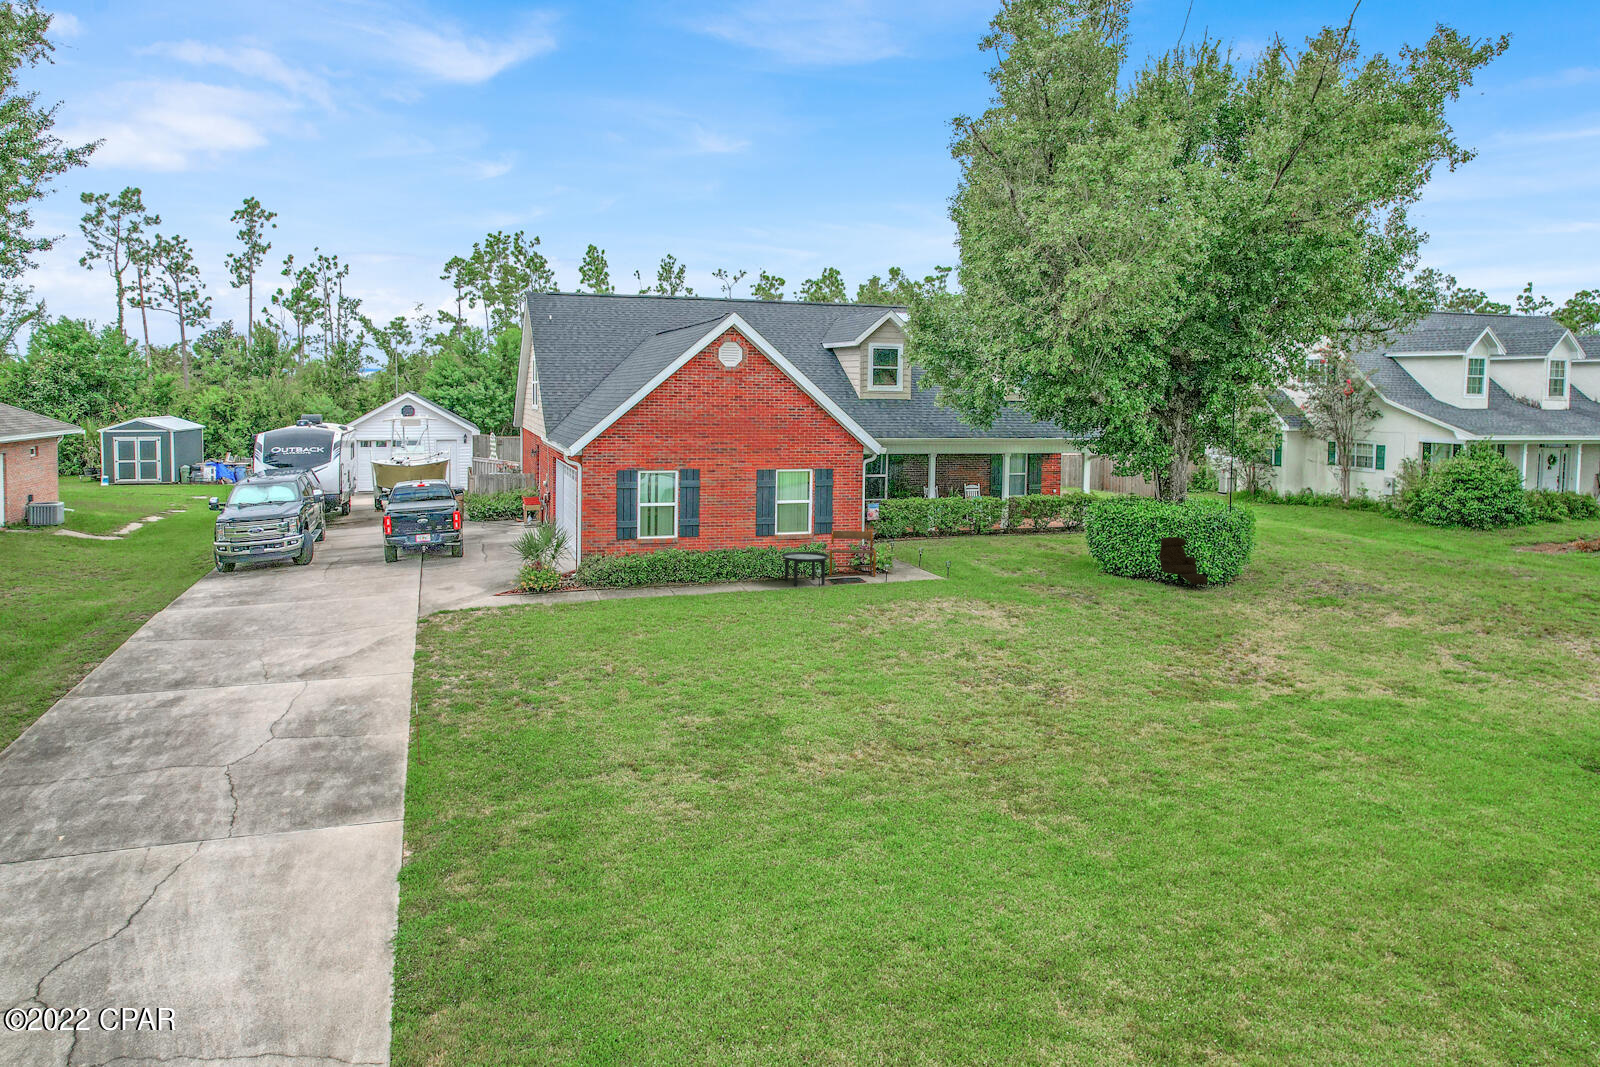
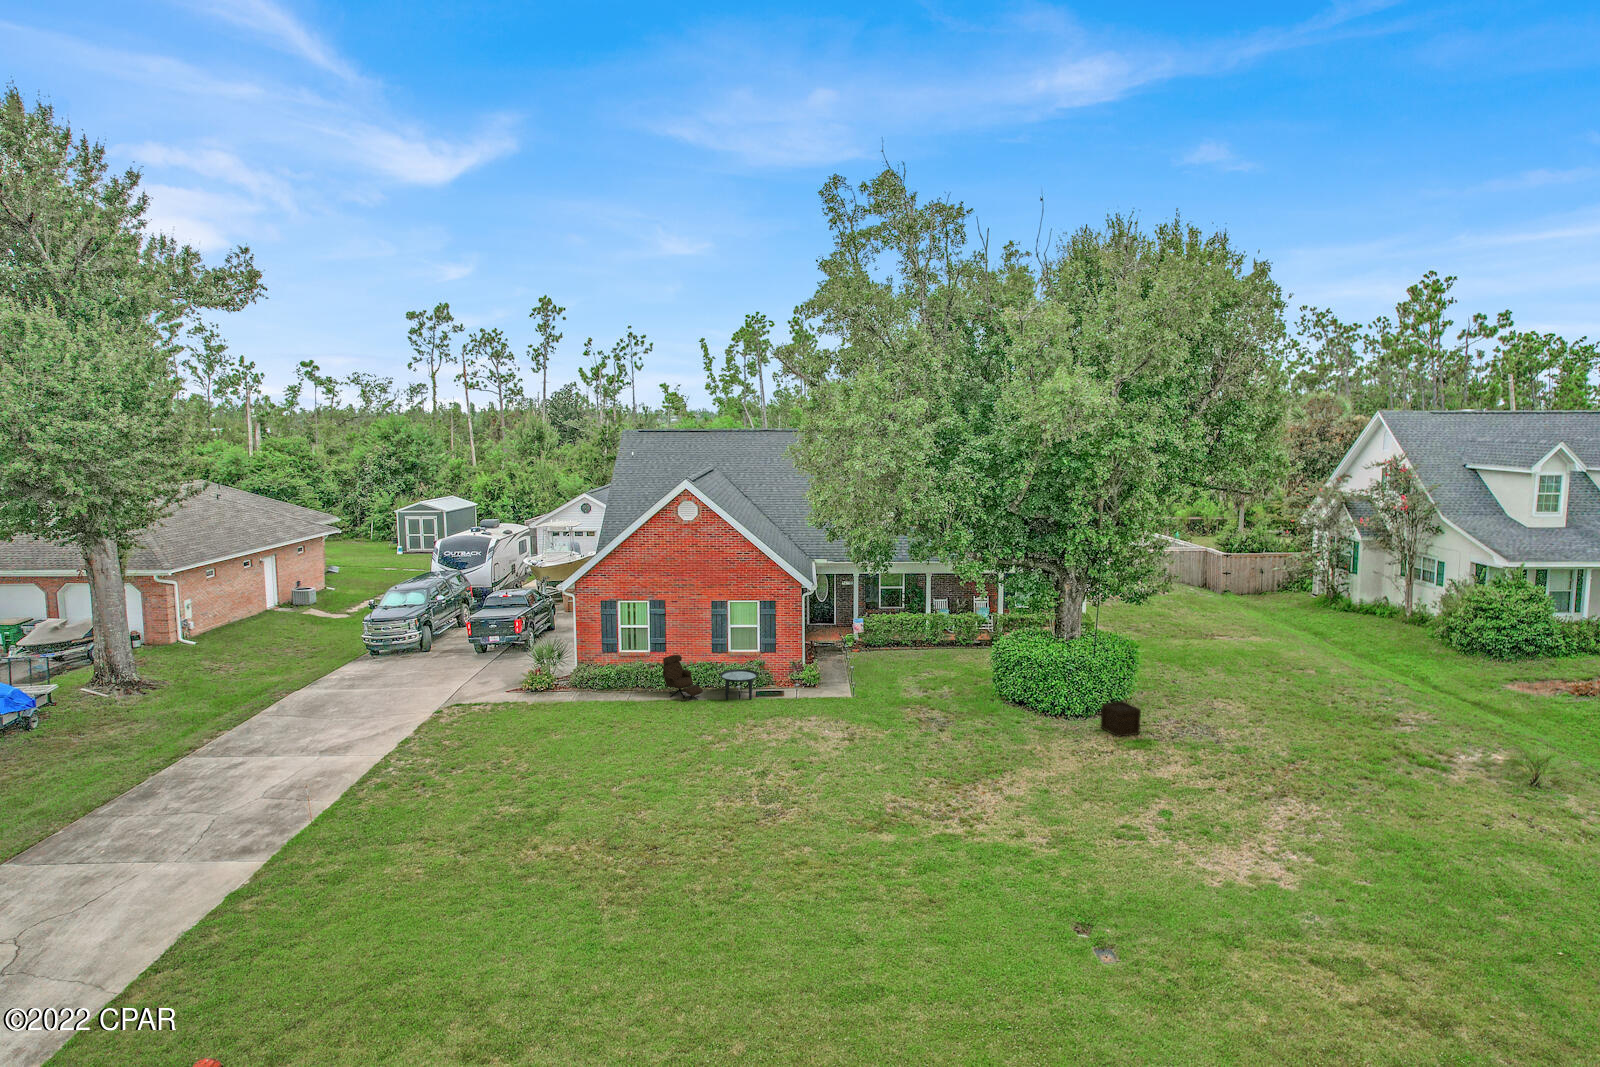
bench: present [829,531,876,577] -> none [769,650,811,692]
lounge chair: present [1159,537,1208,590] -> present [663,655,703,701]
wooden crate: none [1220,556,1265,590] -> present [1101,702,1141,736]

